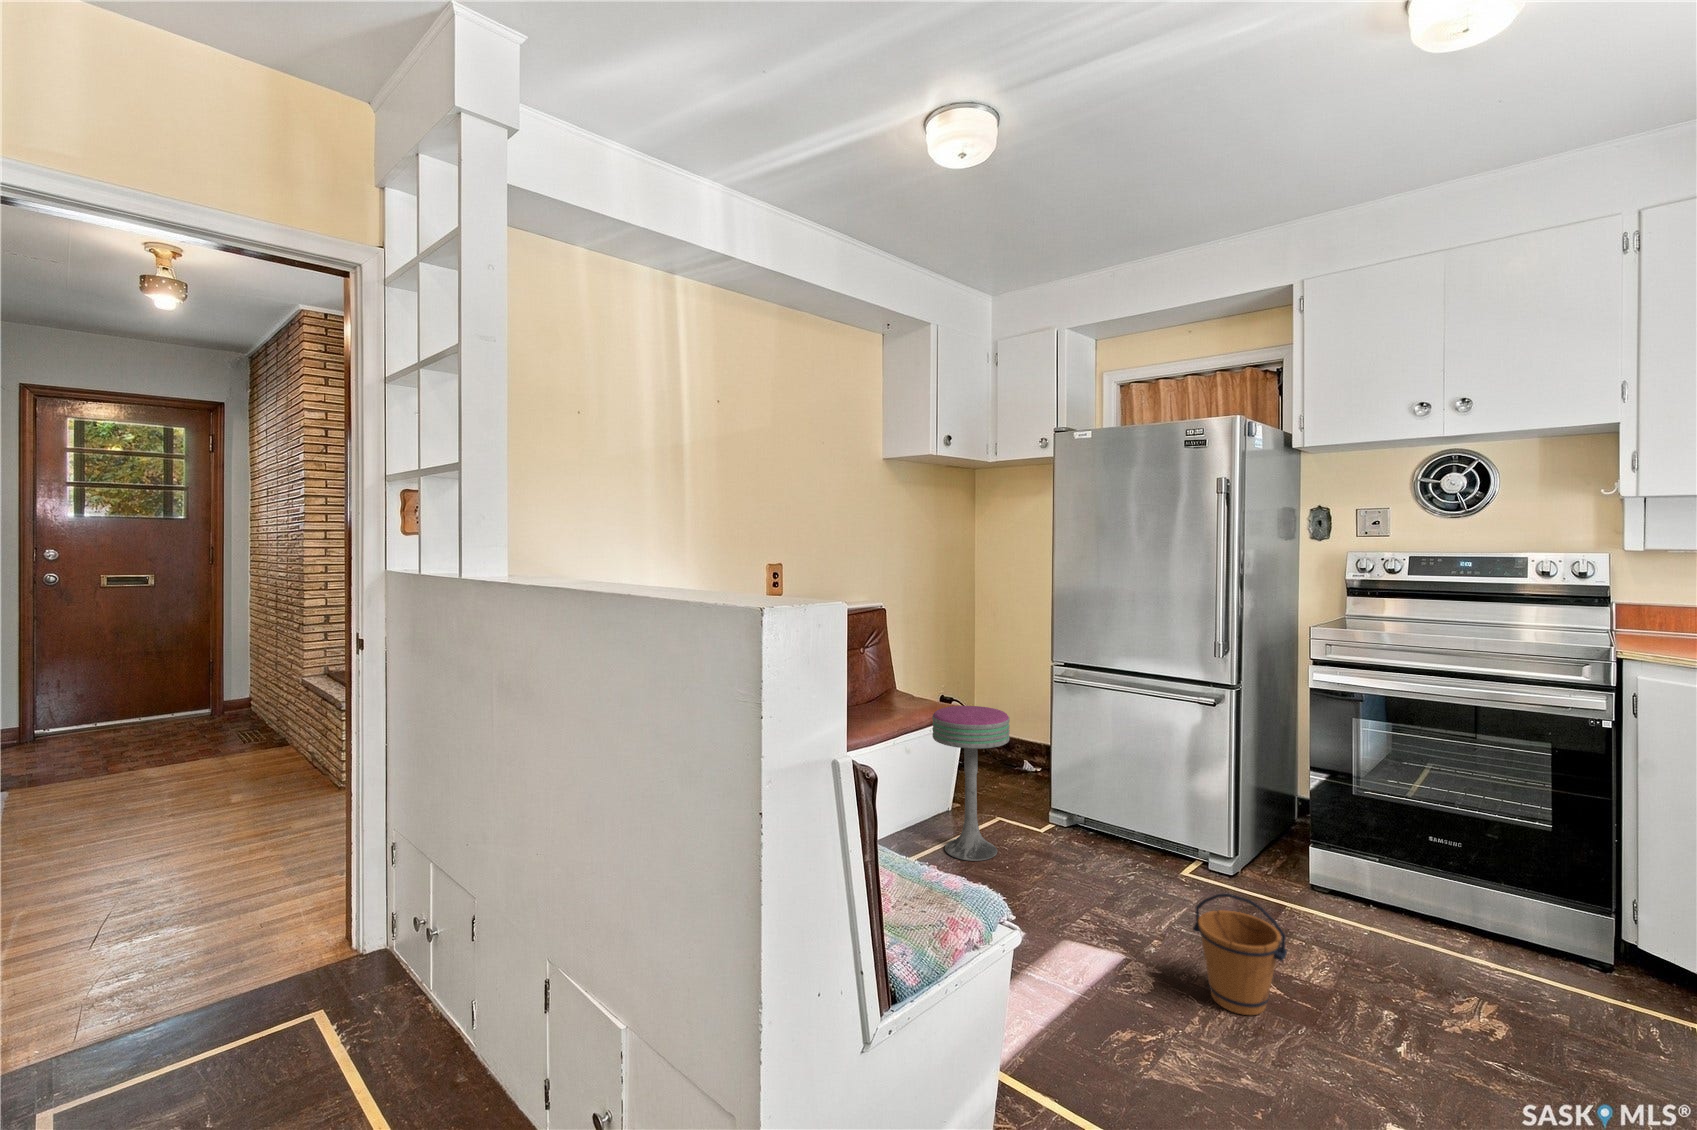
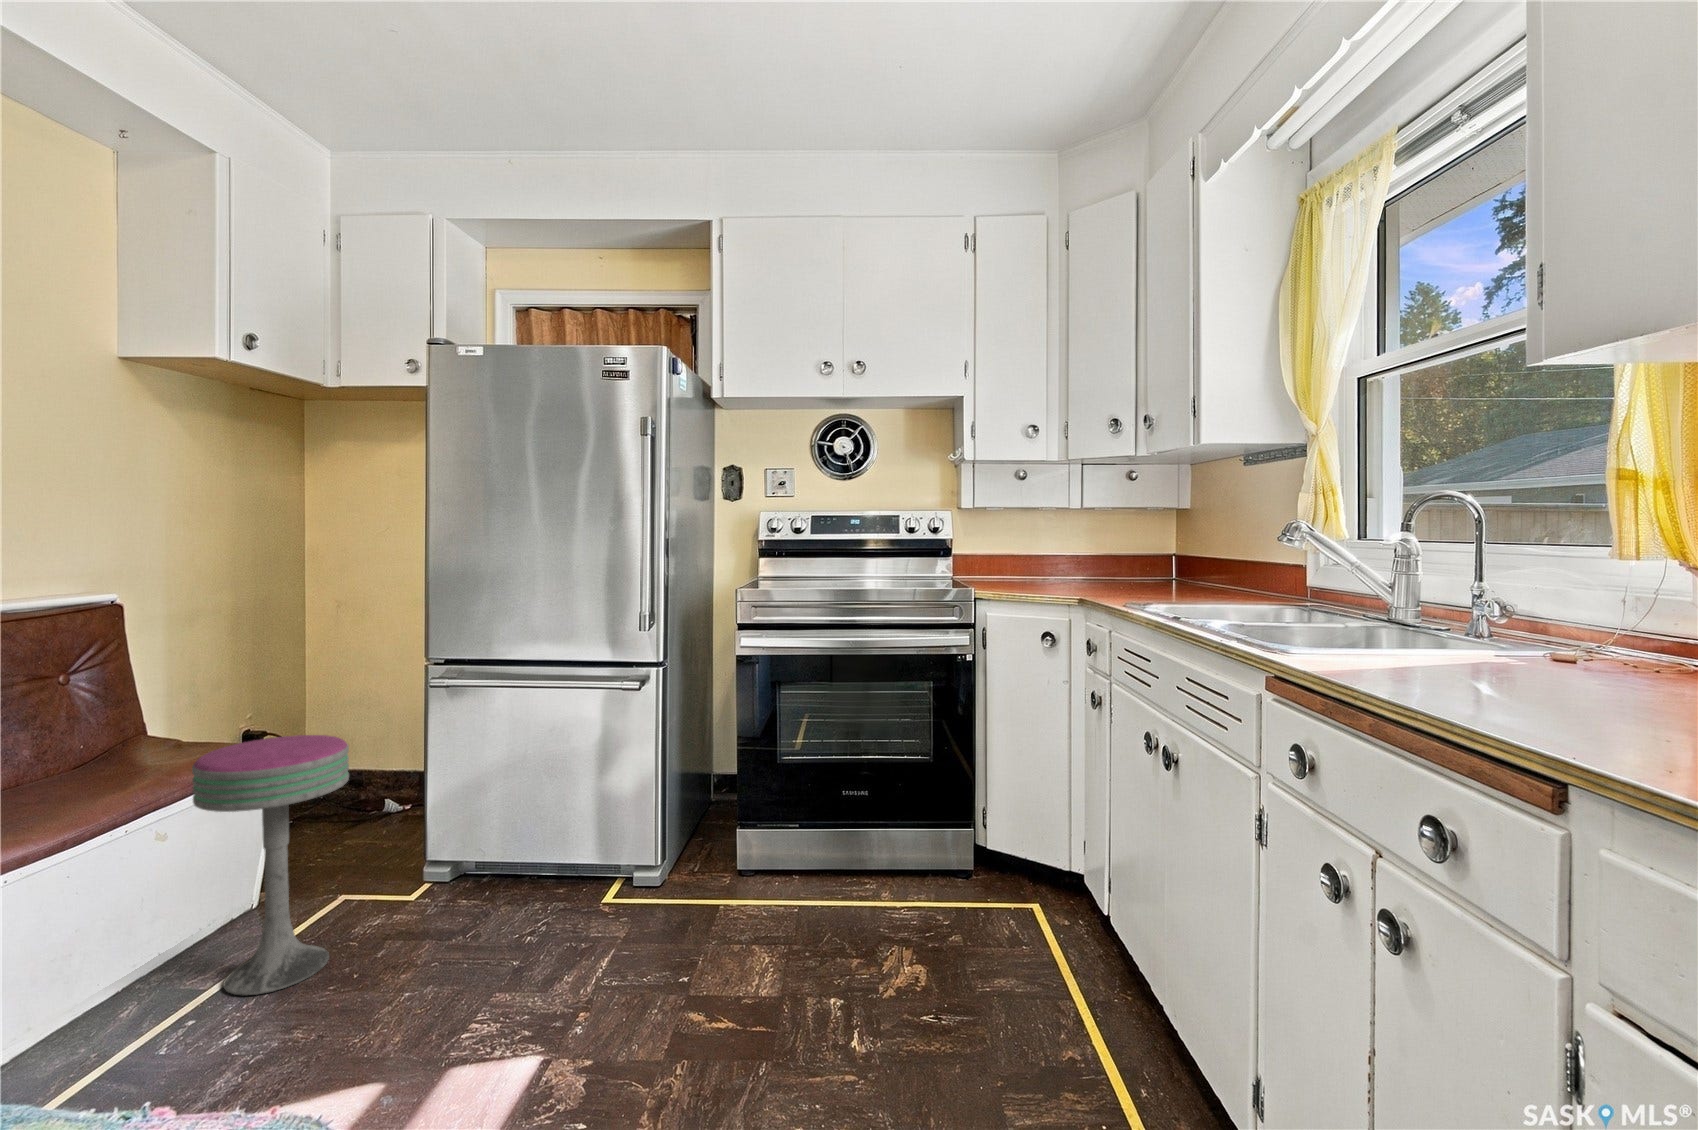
bucket: present [1193,893,1287,1015] -> none [631,929,745,1089]

